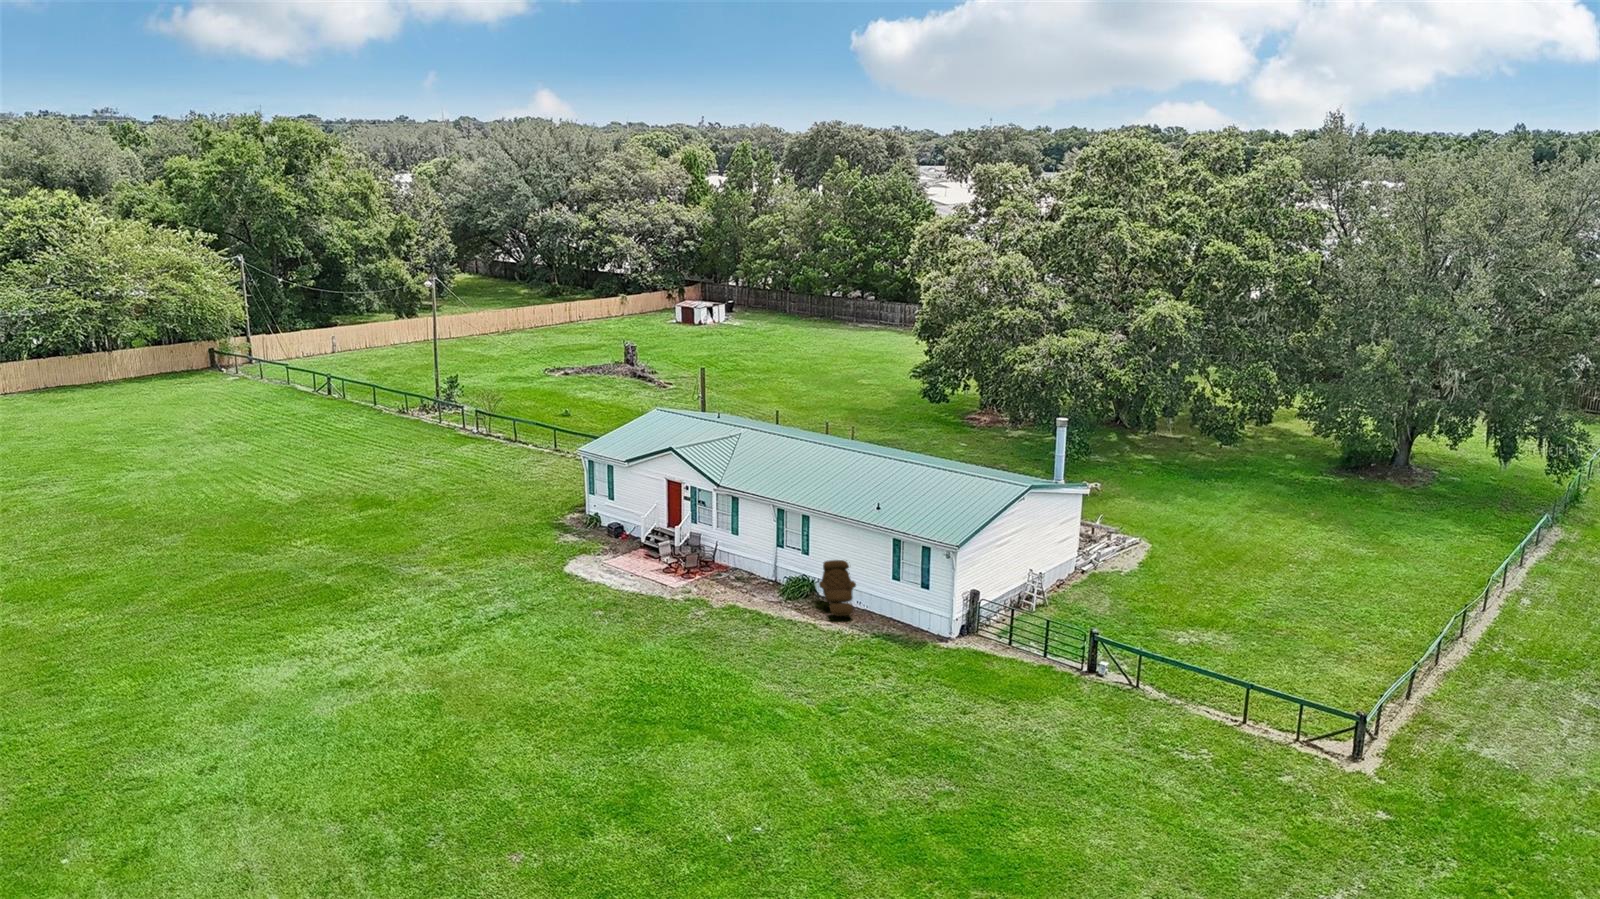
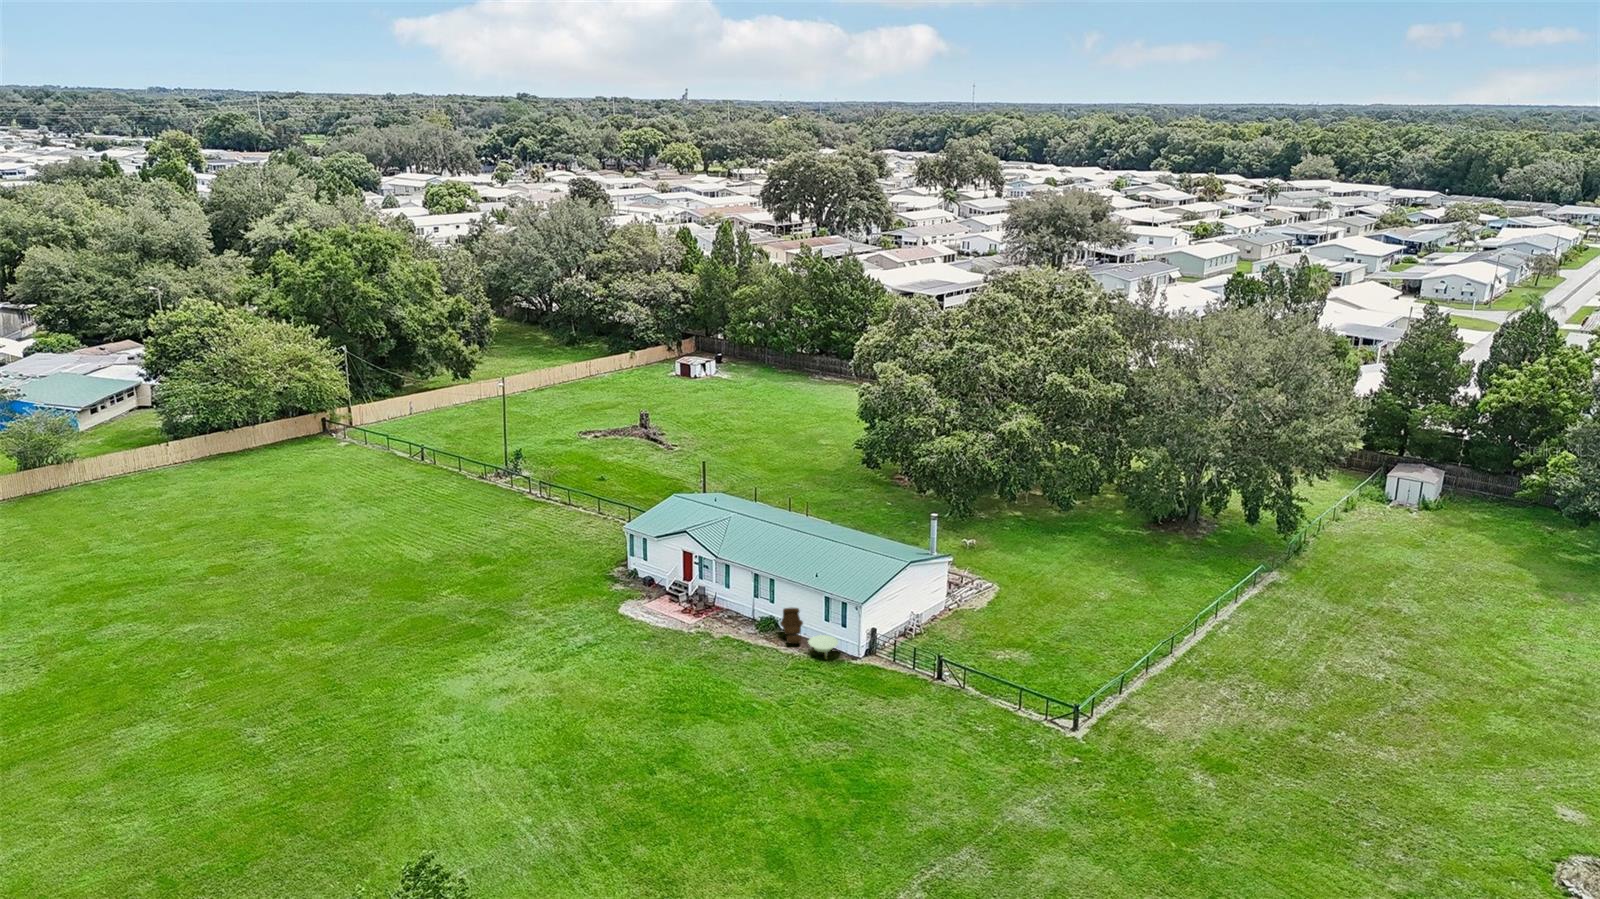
round table: none [866,603,915,640] -> present [808,635,838,659]

